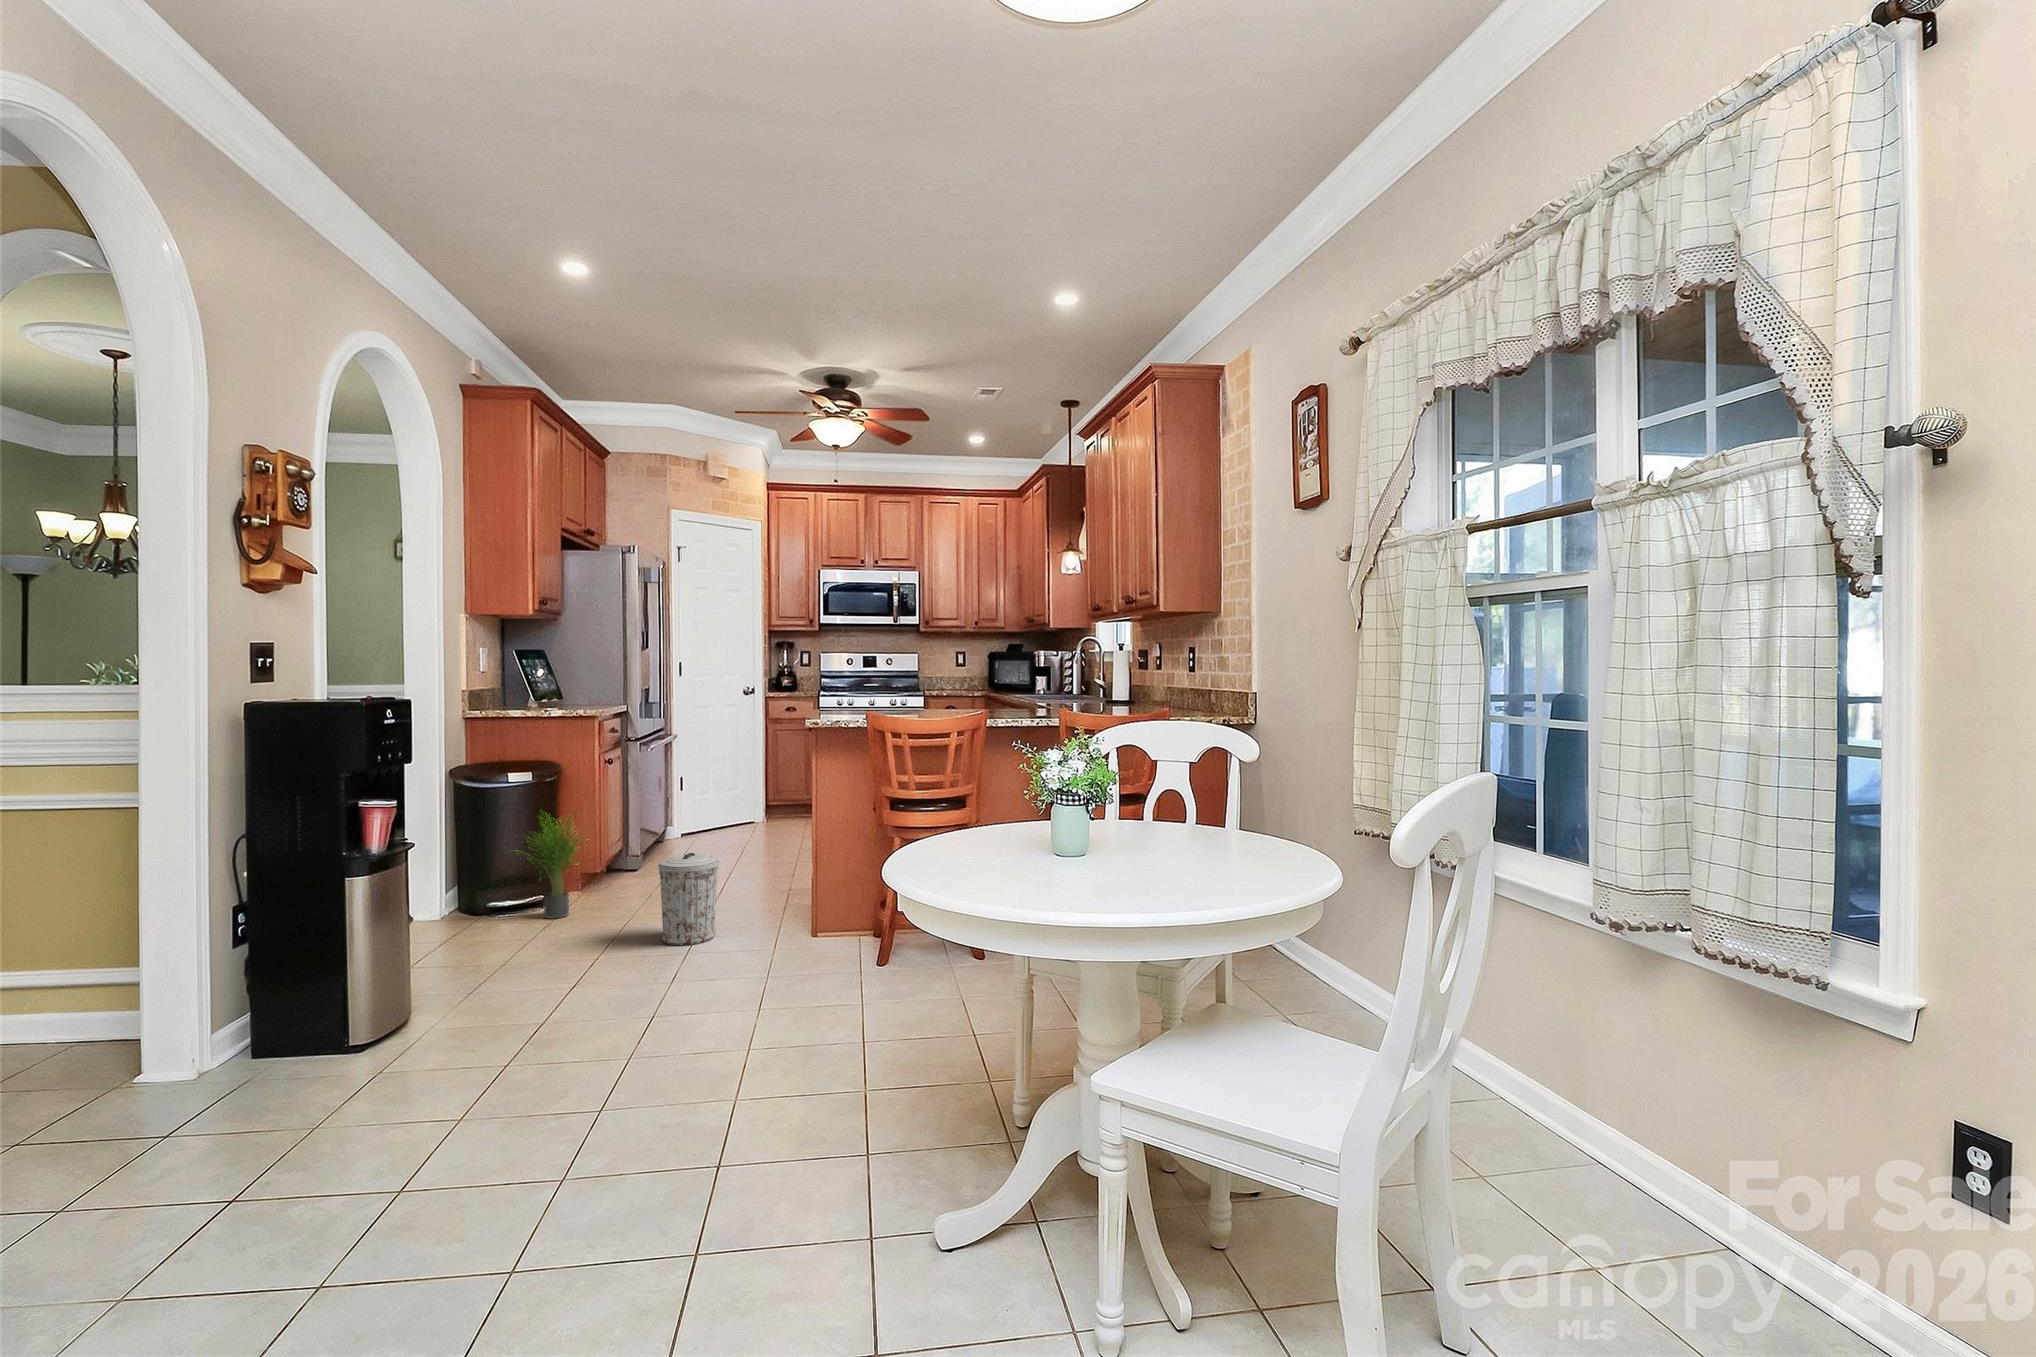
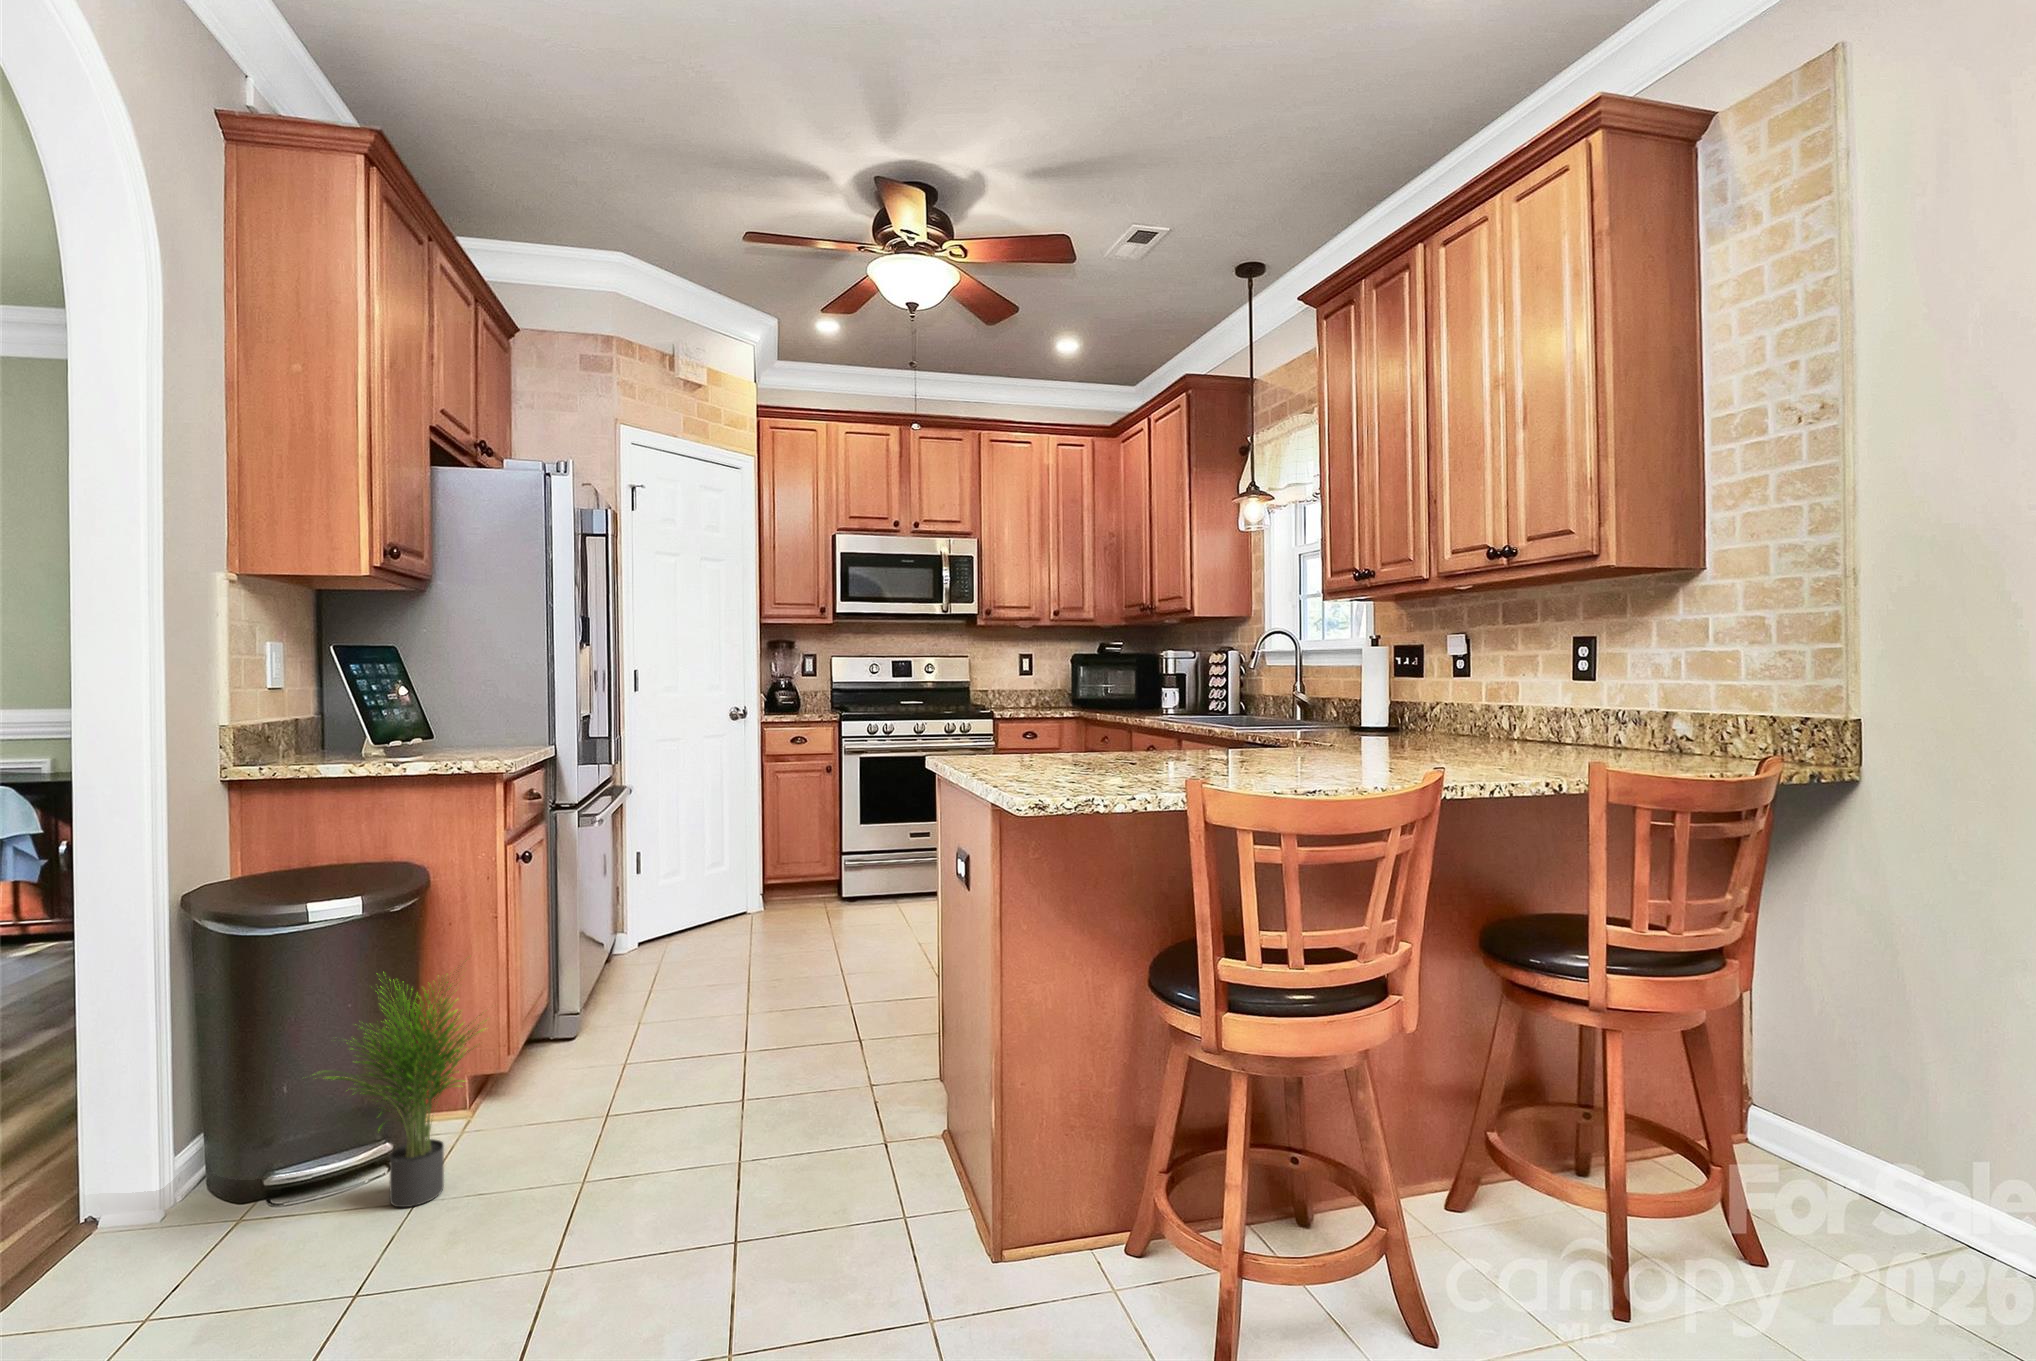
trash can: present [658,853,719,945] -> none [649,1077,781,1306]

